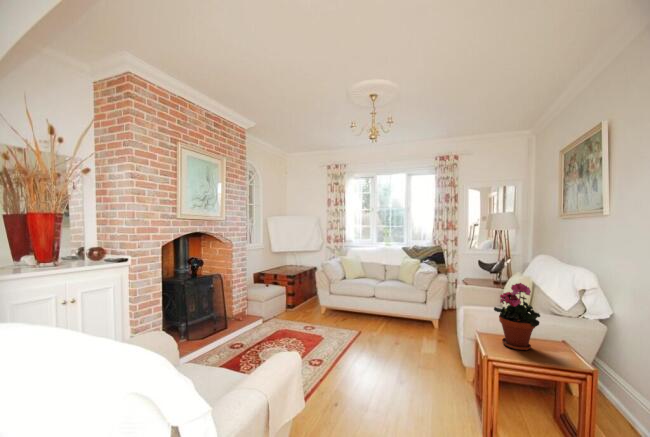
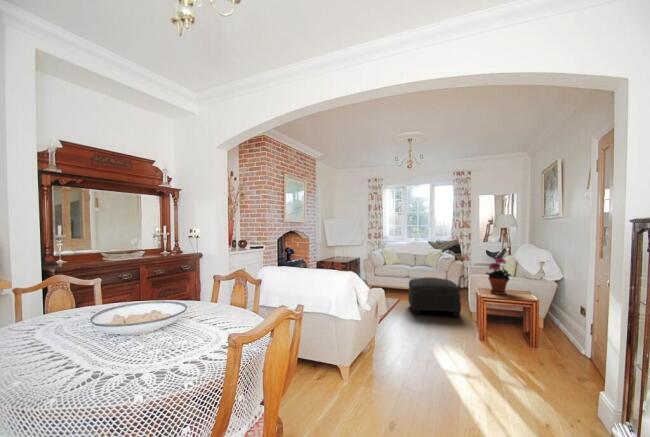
ottoman: none [371,304,449,370] -> present [408,278,461,317]

